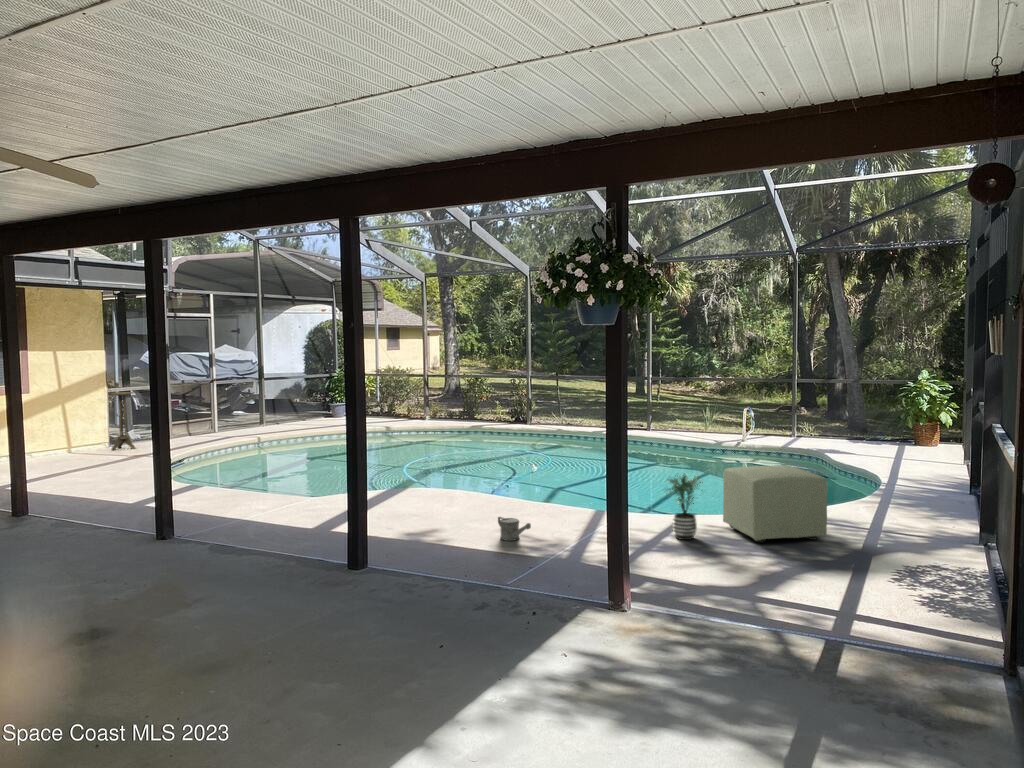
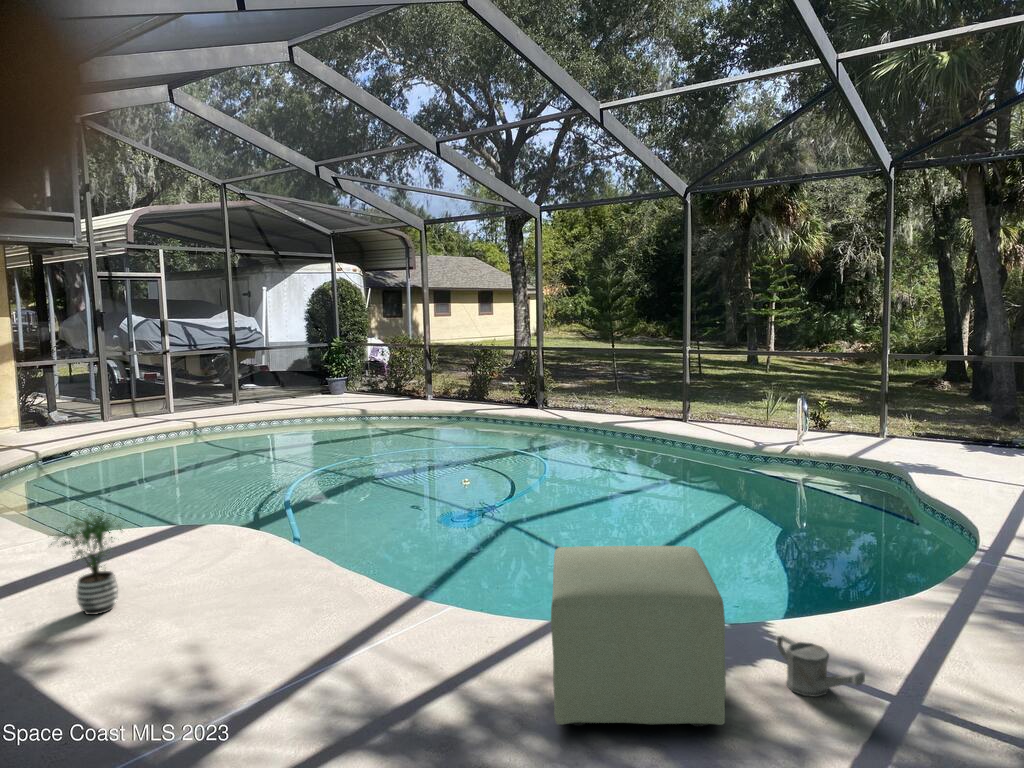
side table: present [110,392,135,450] -> none [17,368,51,437]
potted plant: present [668,473,703,540] -> present [48,512,125,615]
watering can: present [498,517,531,541] -> present [777,636,865,697]

